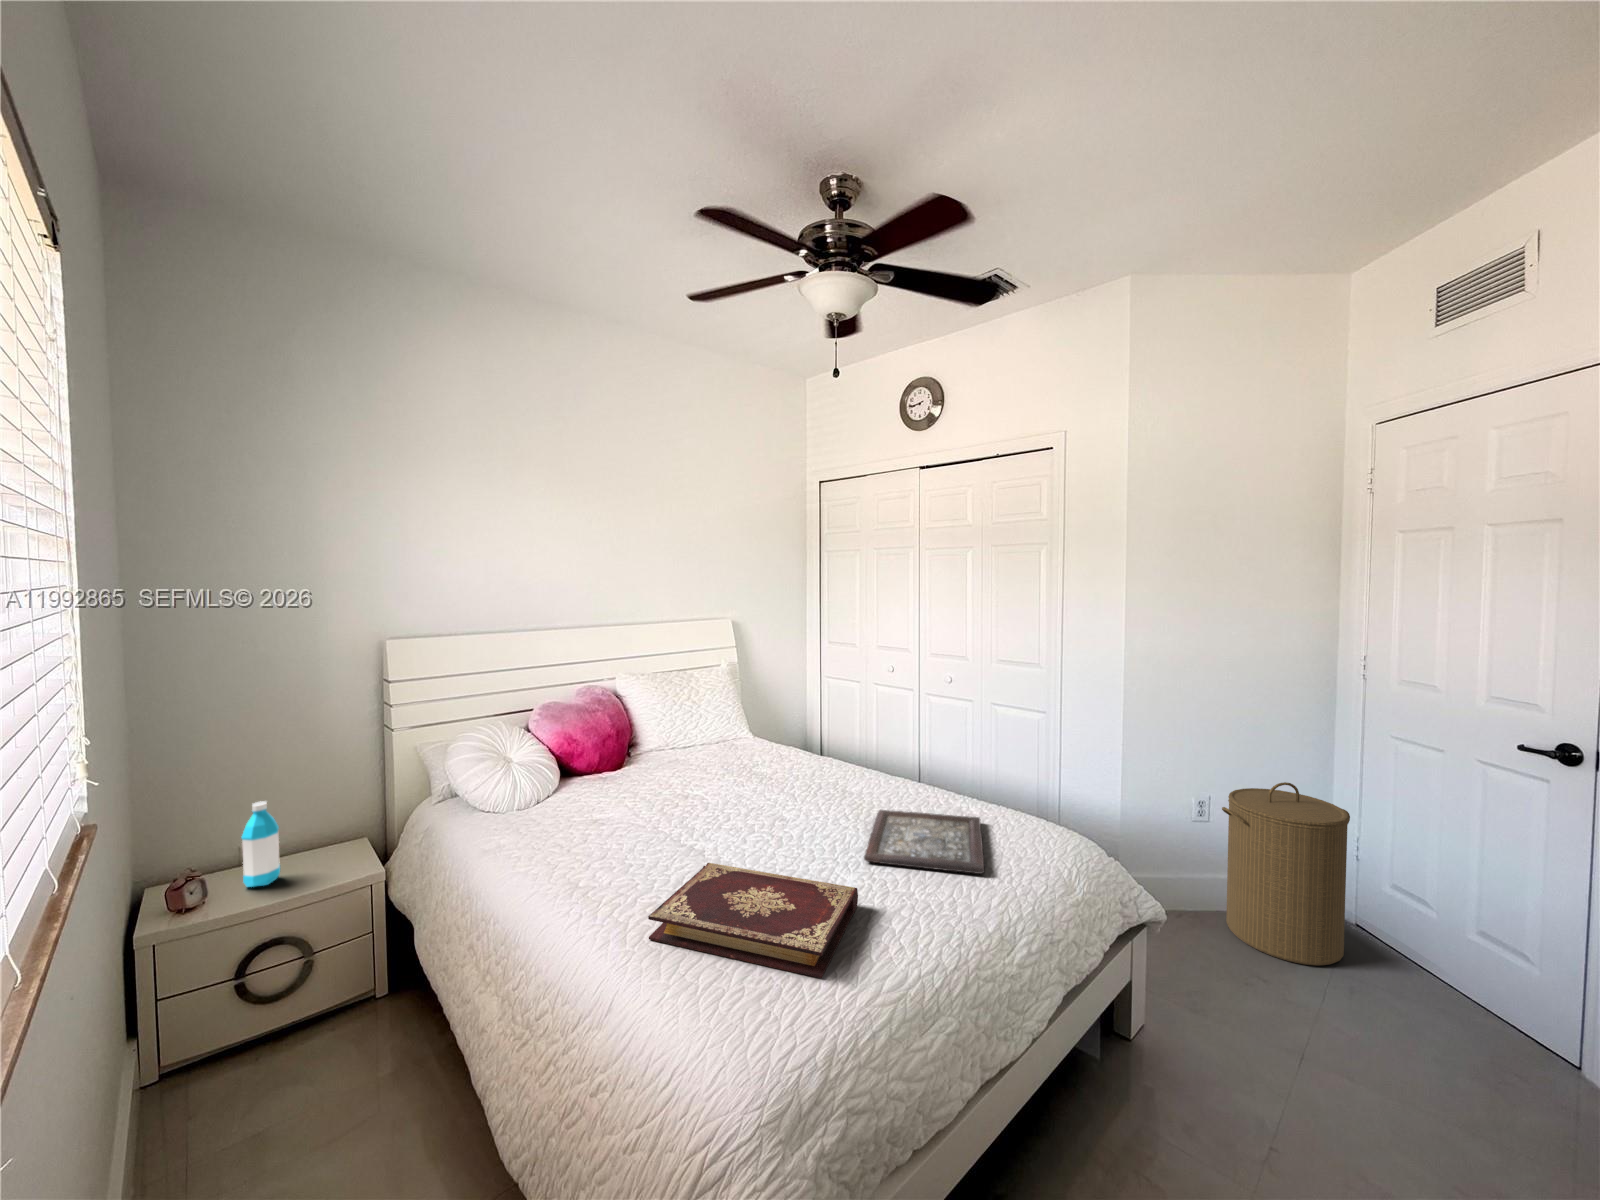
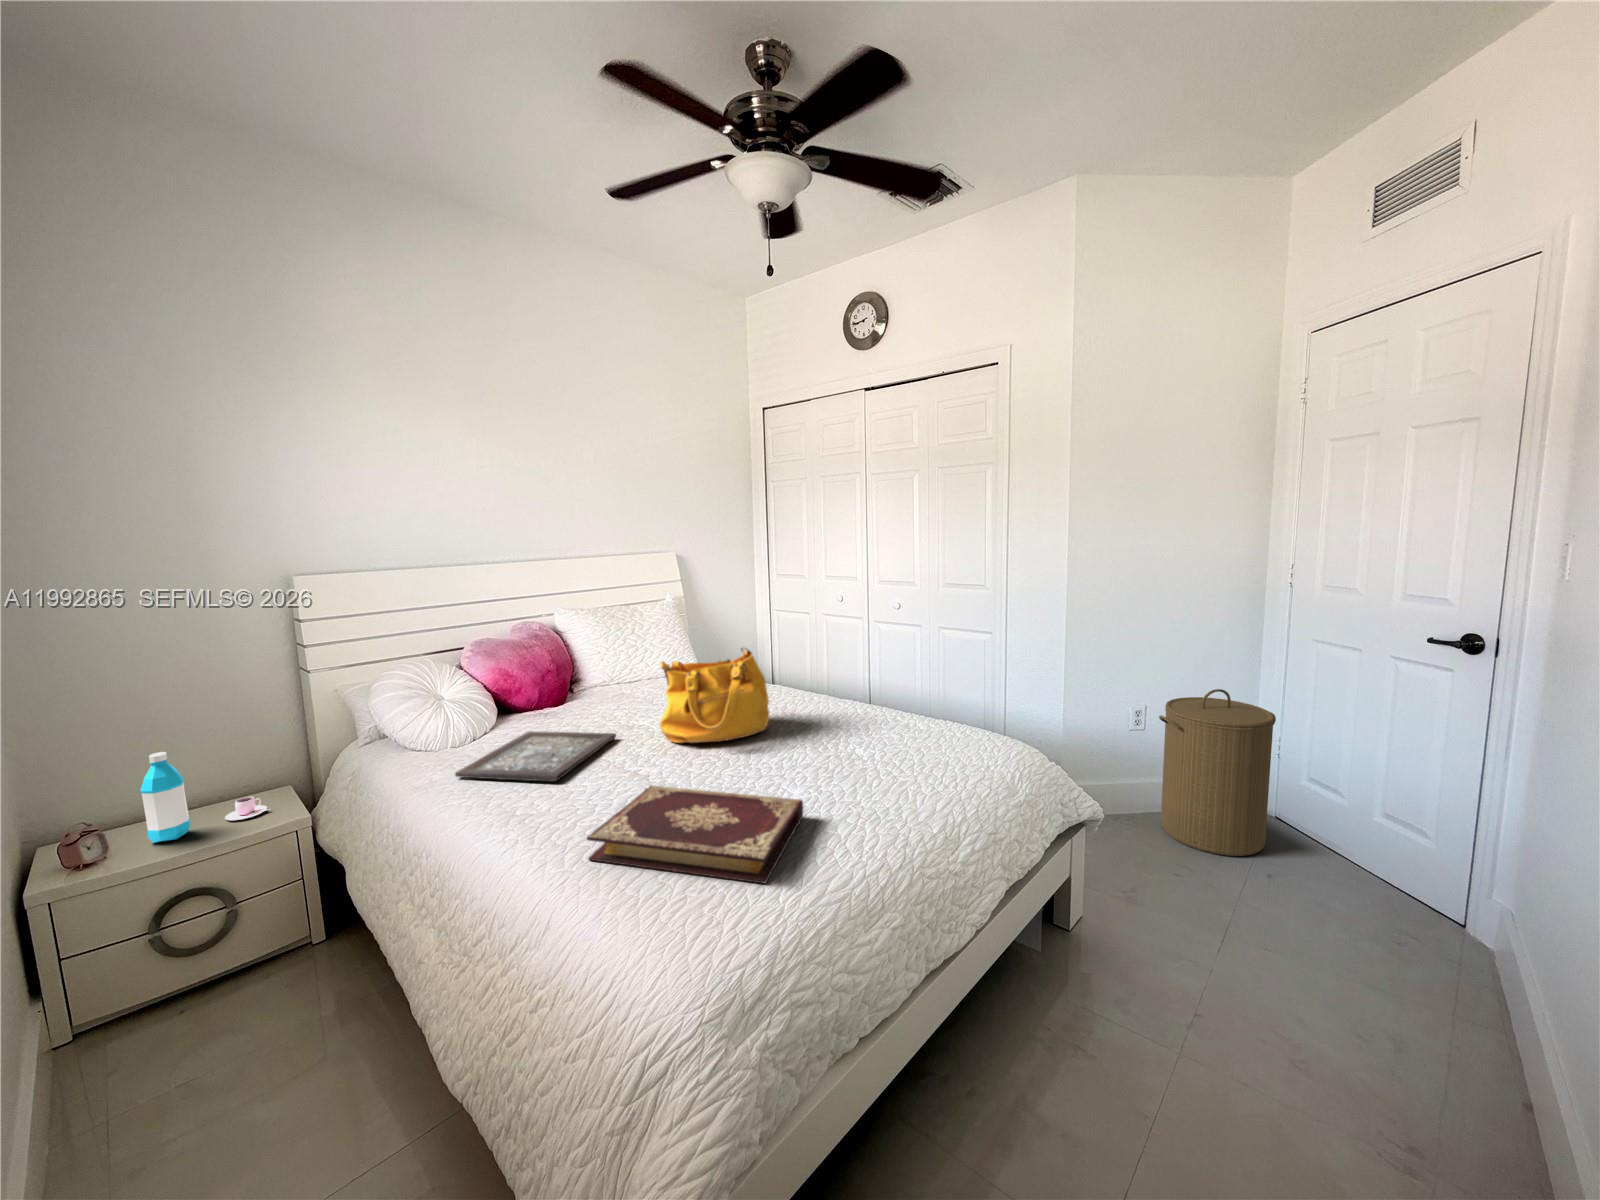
handbag: none [716,722,822,817] -> present [660,647,769,743]
tray: present [864,810,985,874] -> present [455,731,616,781]
teacup: none [310,826,351,869] -> present [225,797,270,820]

